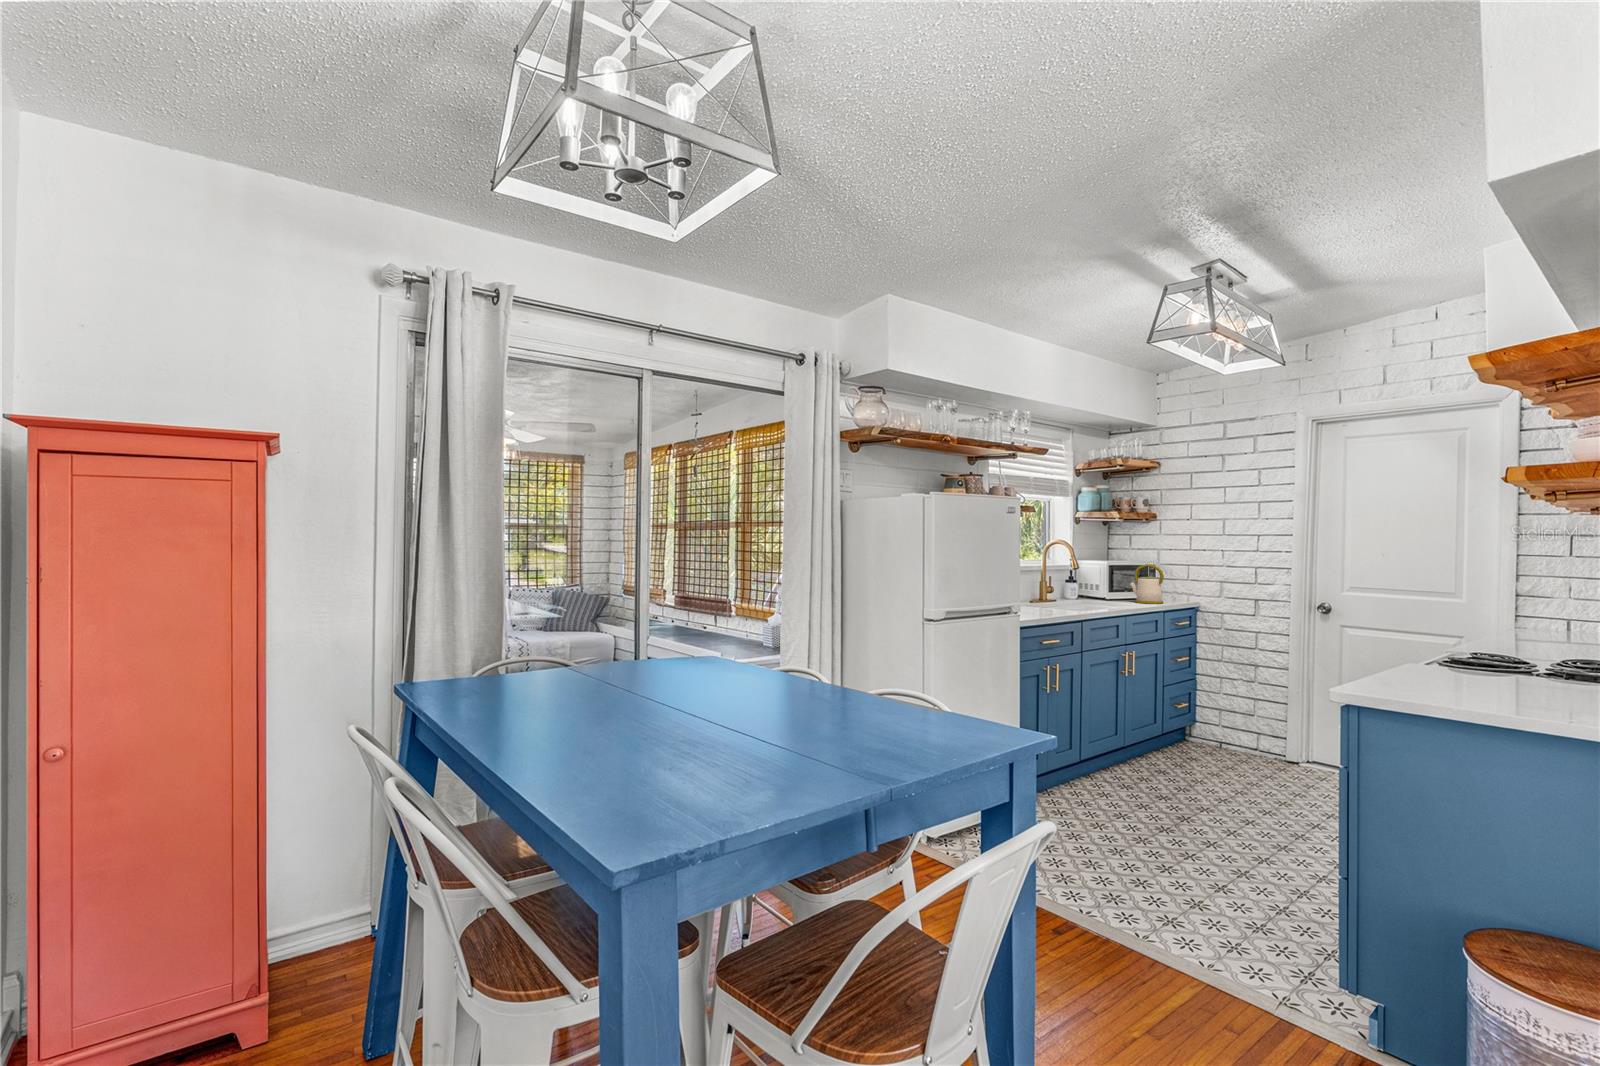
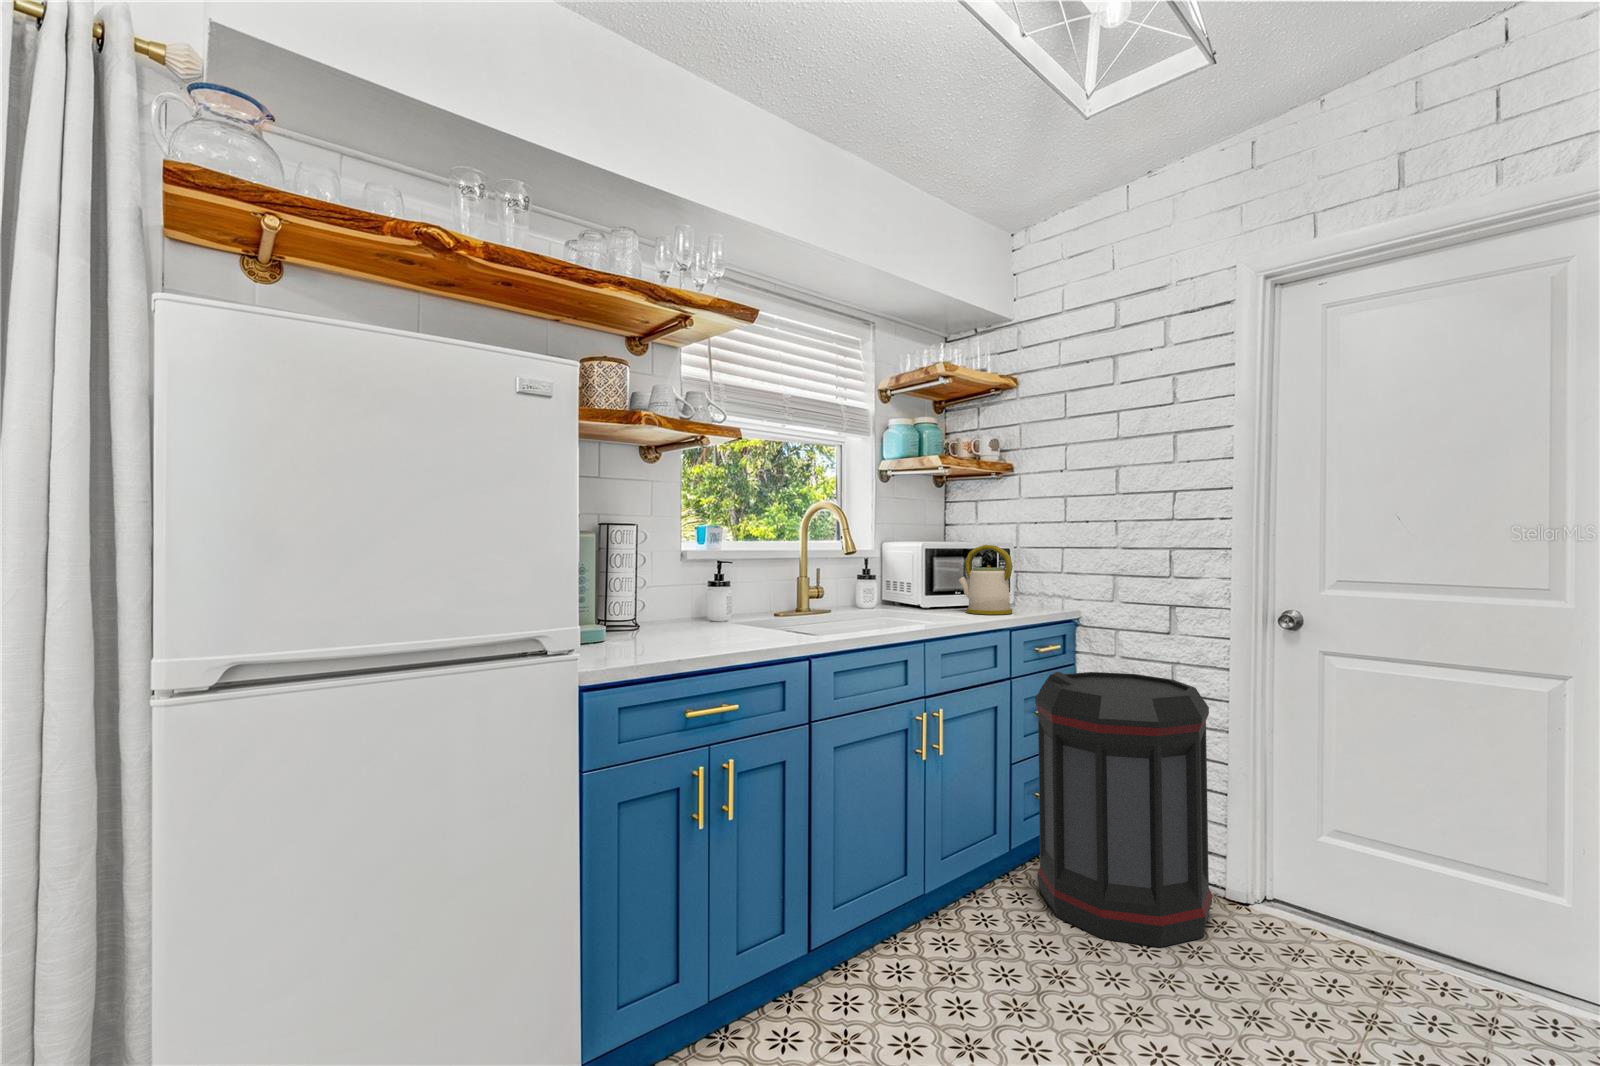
trash can: none [1178,636,1278,775] -> present [1035,672,1212,947]

